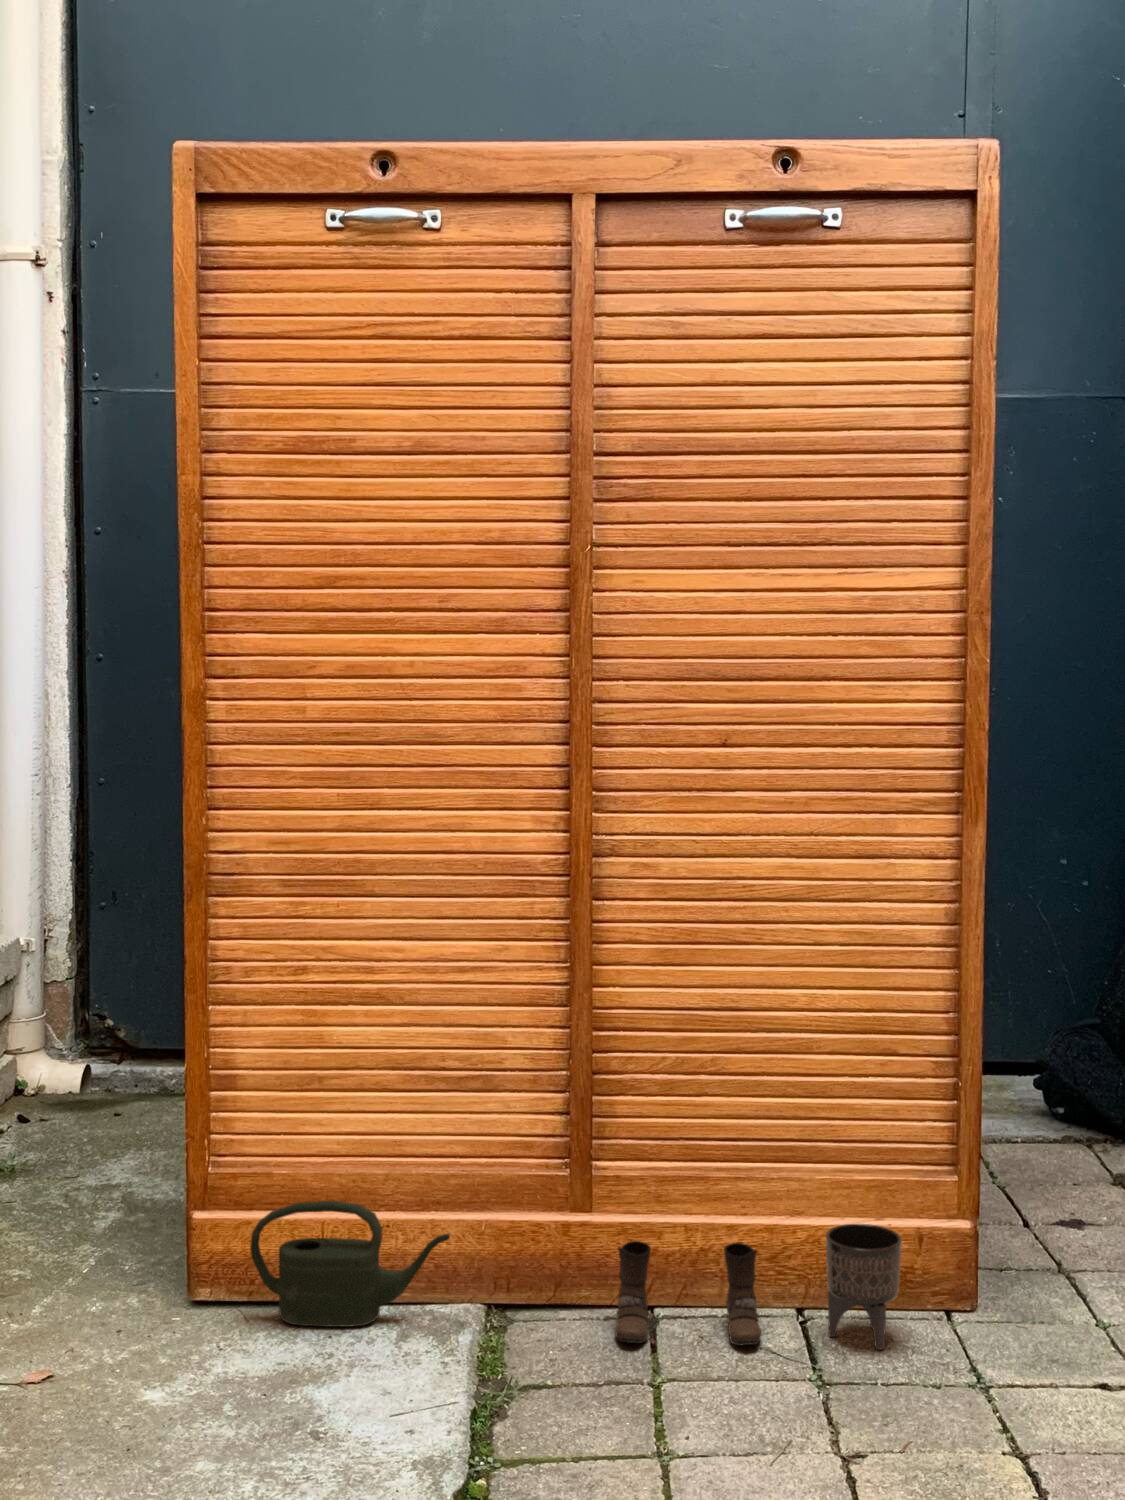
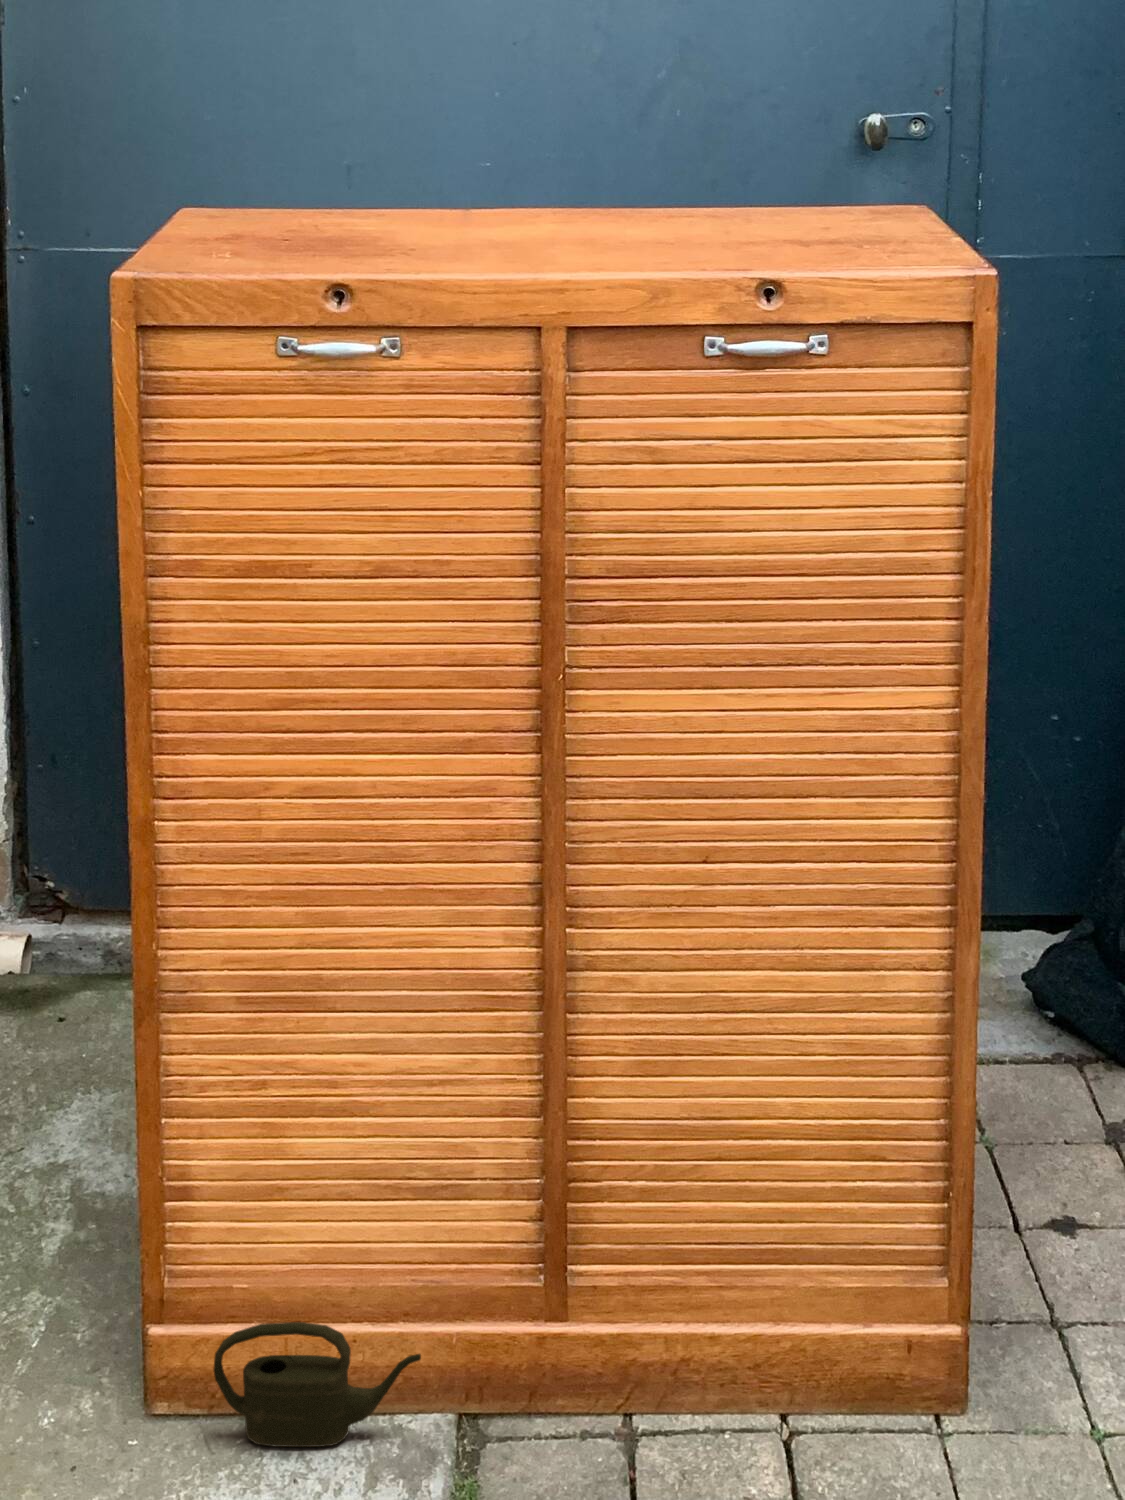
planter: present [826,1224,902,1350] -> none [809,1336,887,1468]
boots: present [615,1241,761,1345] -> none [593,1354,741,1466]

